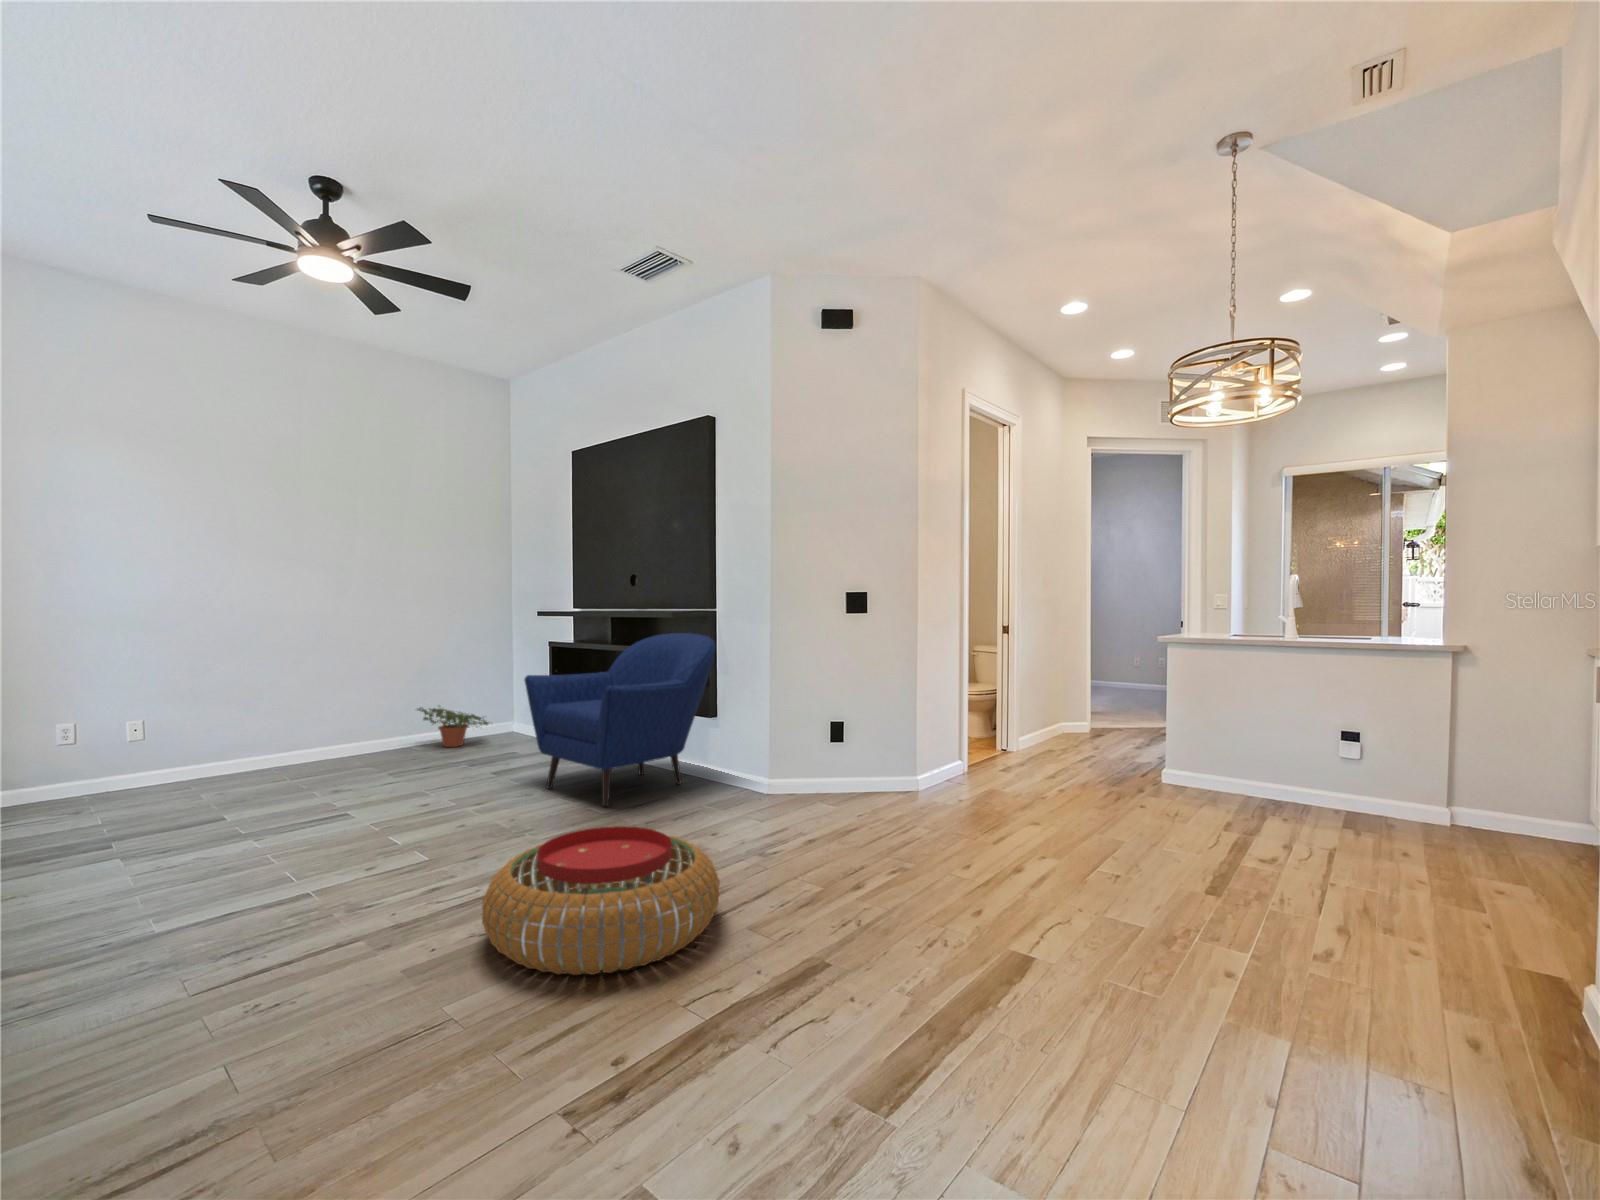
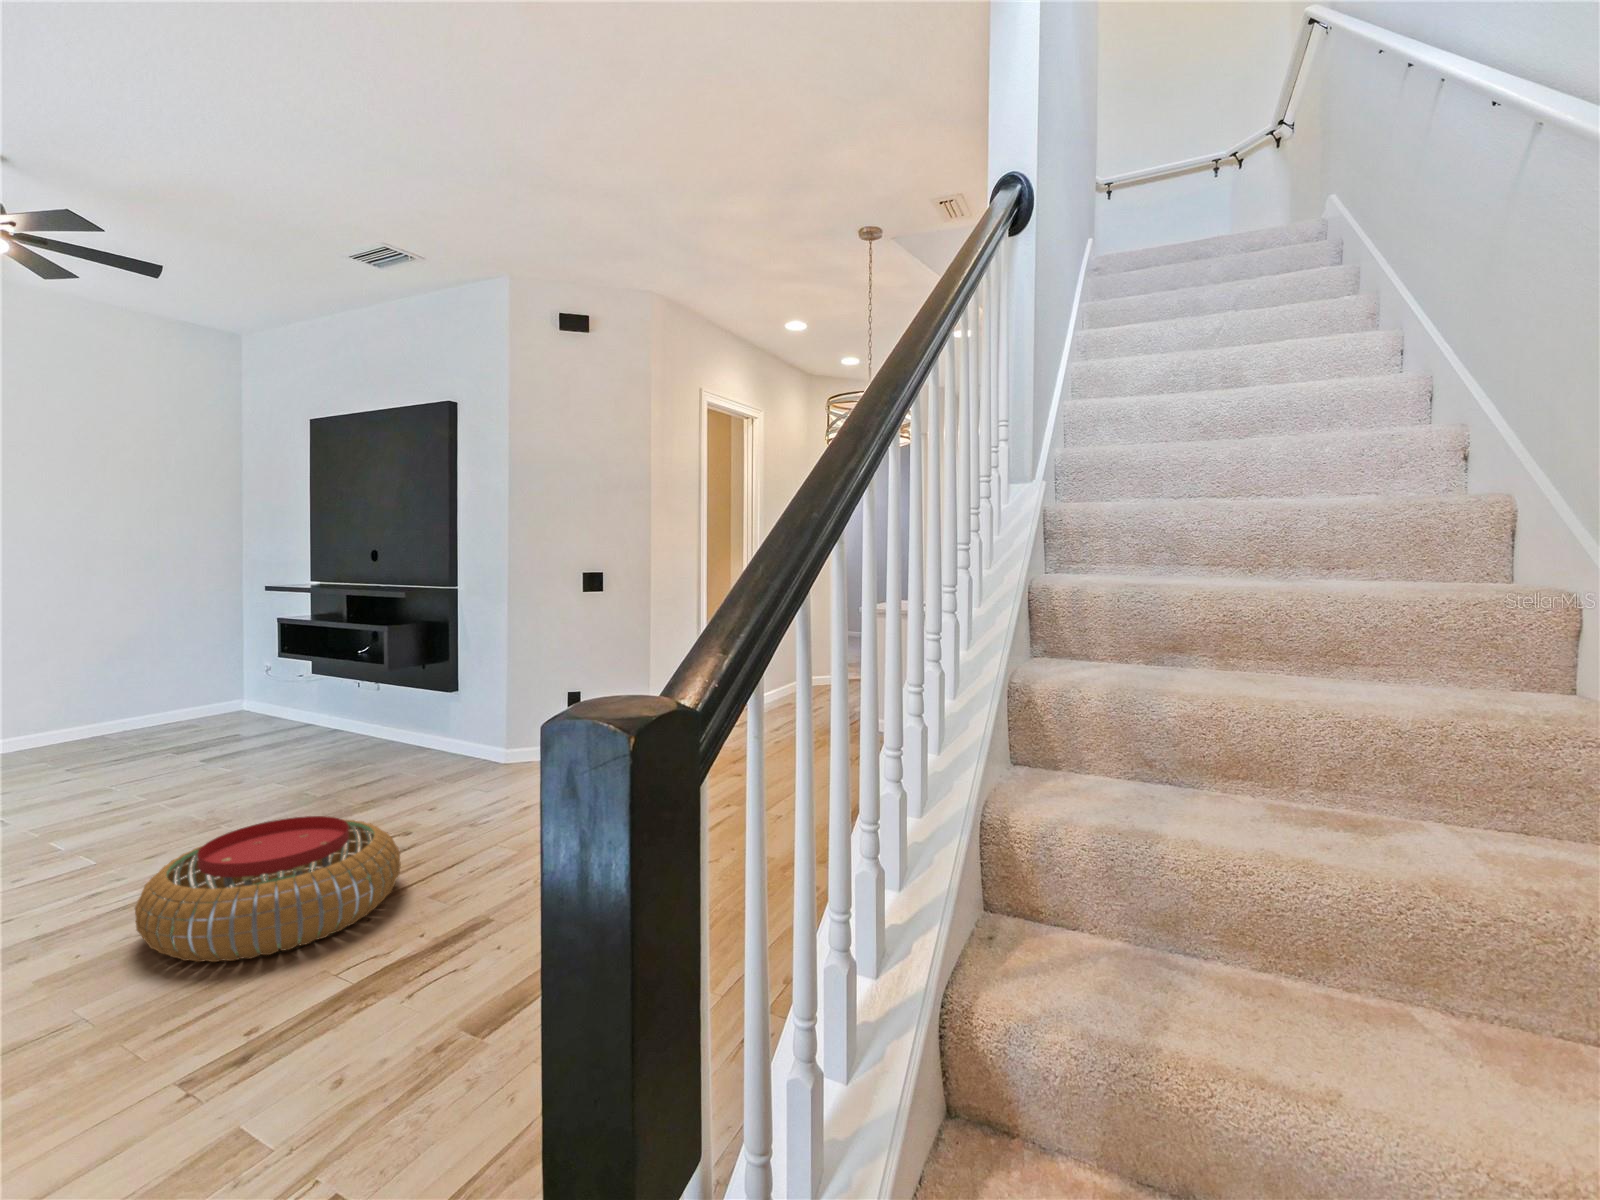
armchair: present [525,633,715,806] -> none [231,611,449,791]
potted plant: present [417,708,489,747] -> none [112,692,214,737]

